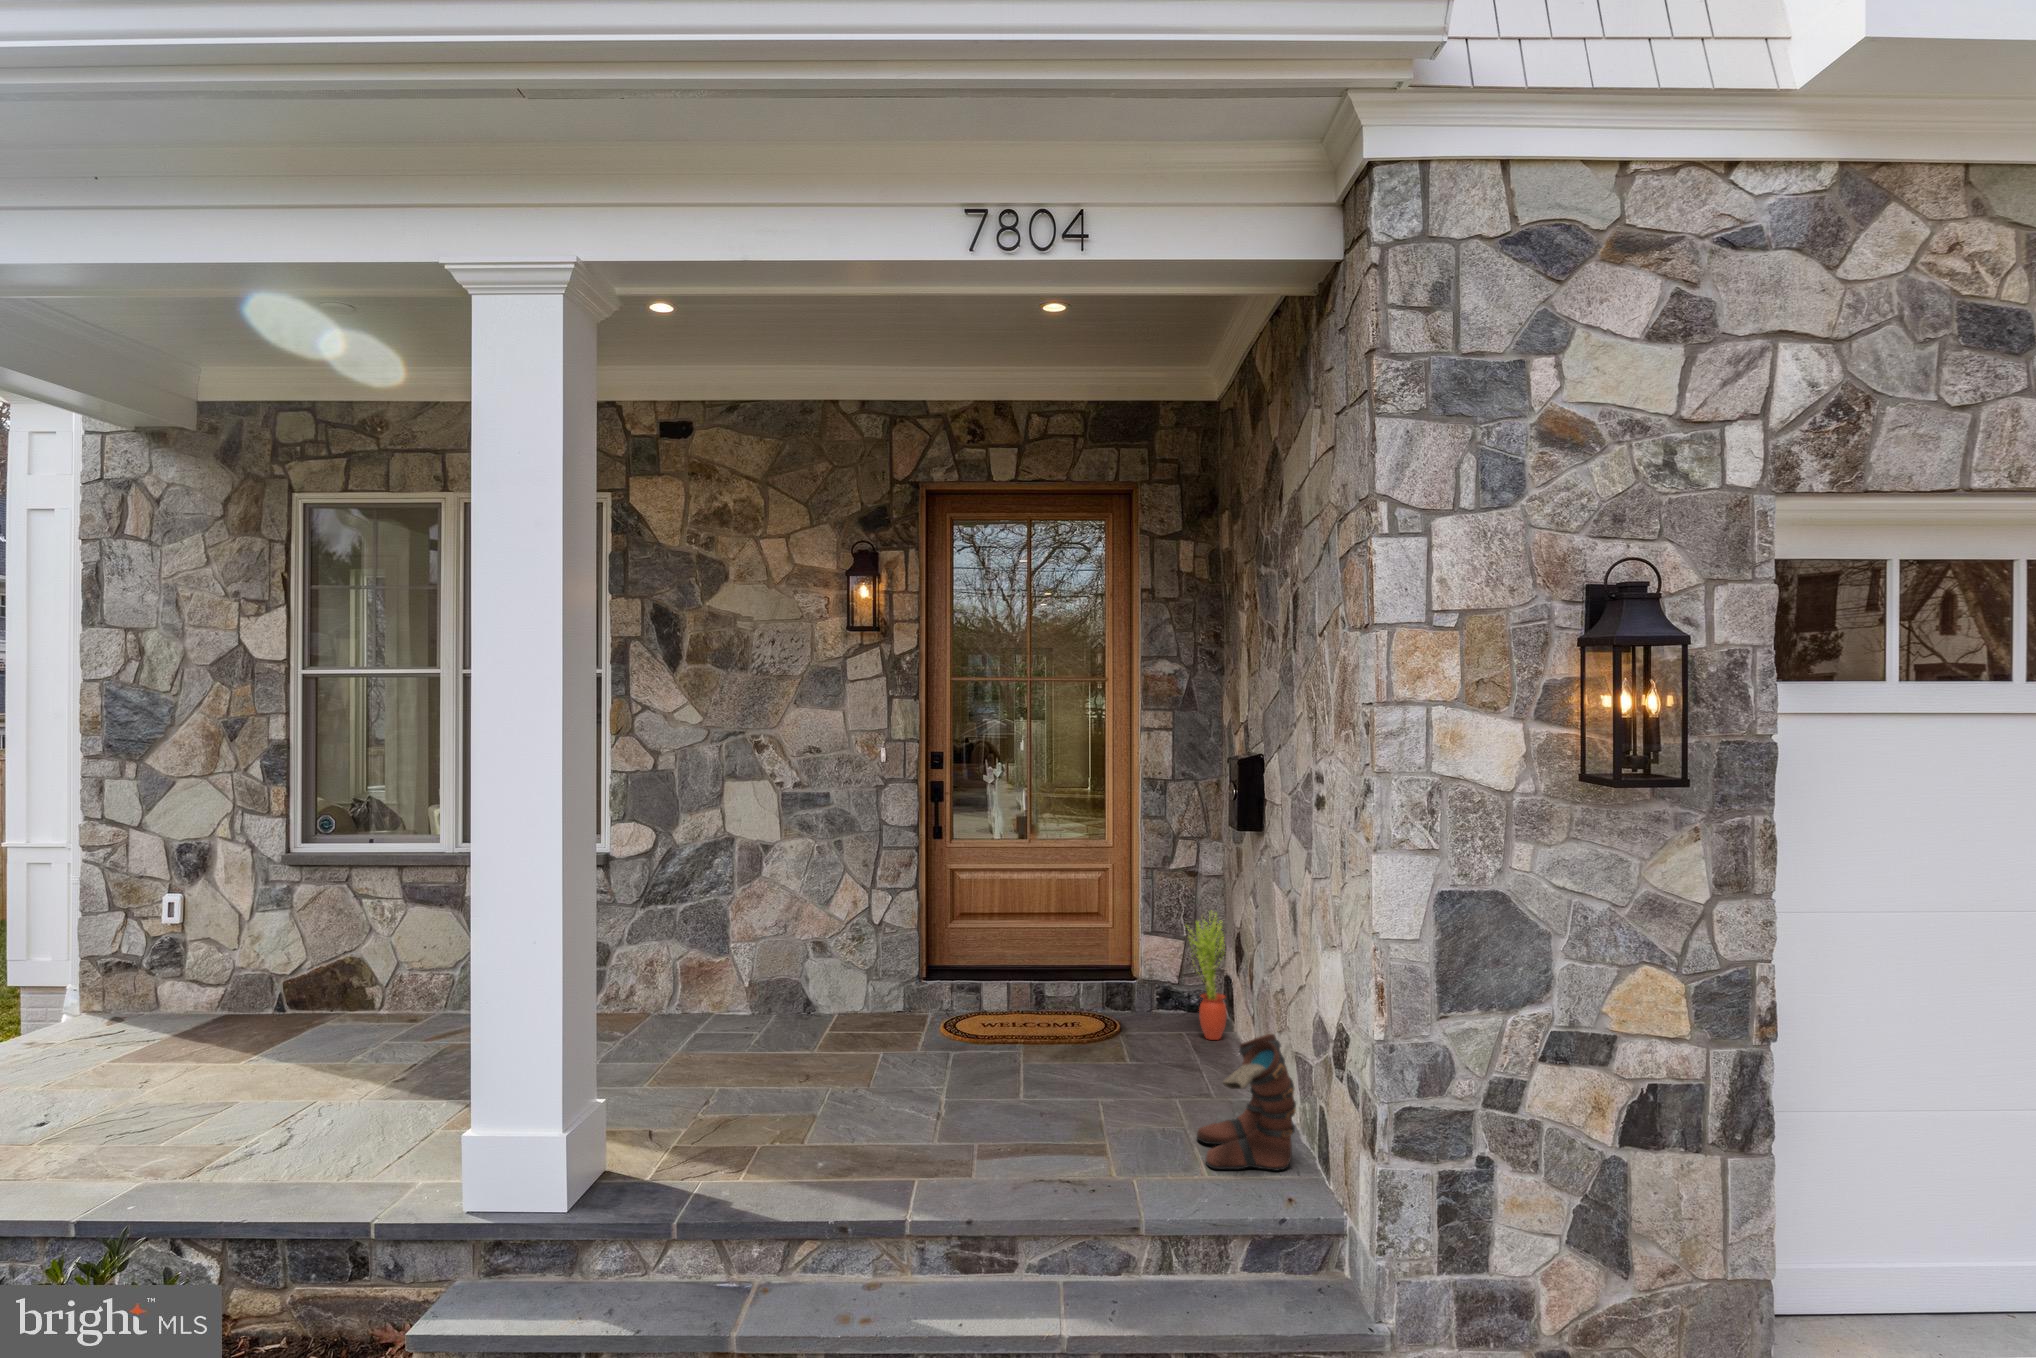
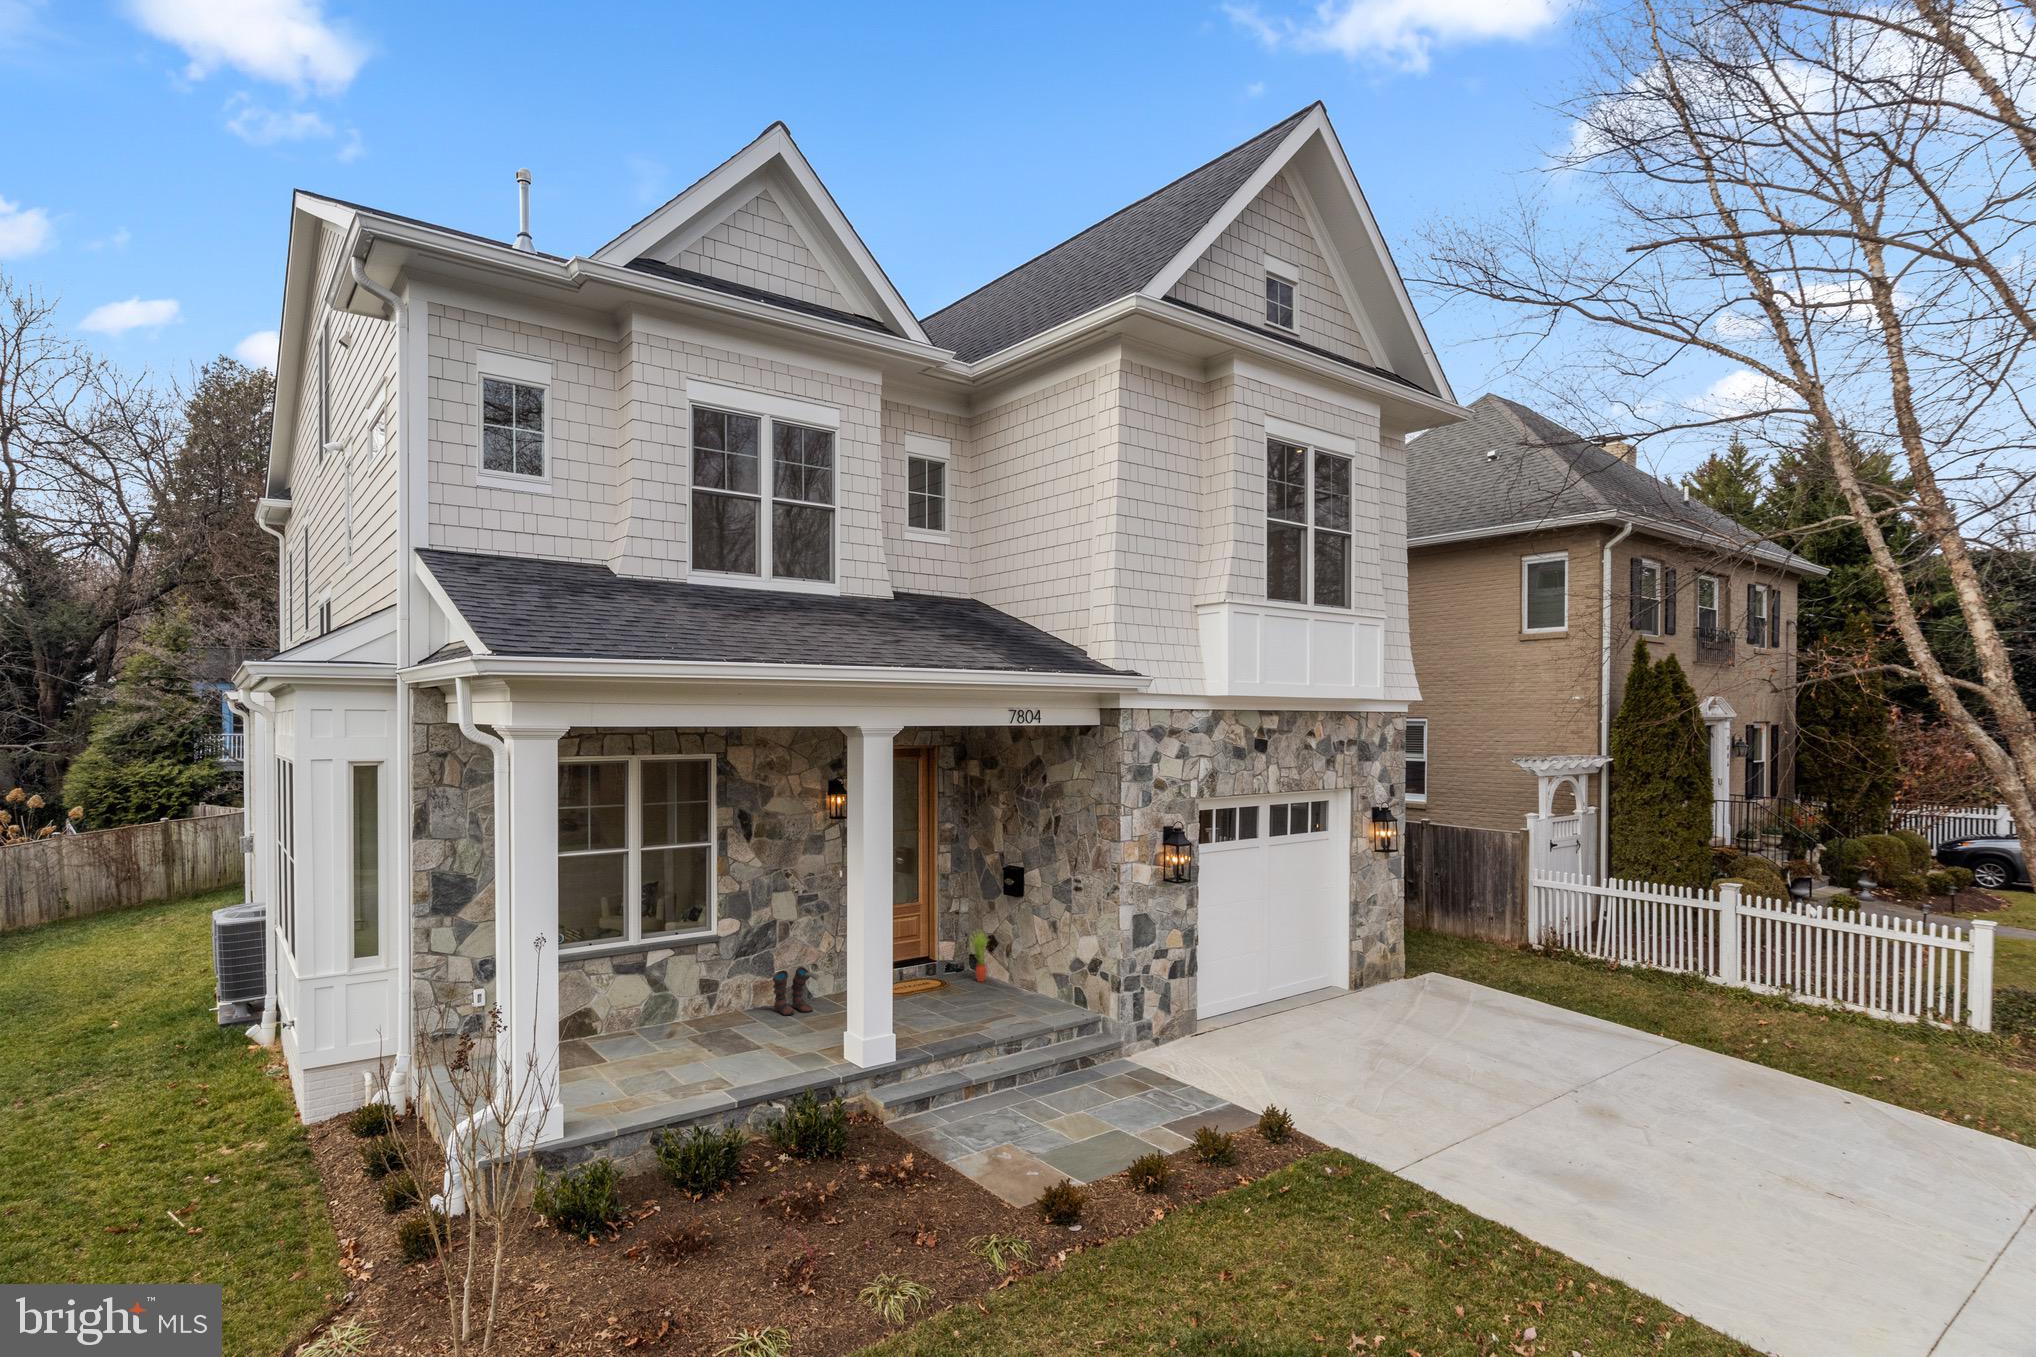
boots: present [1197,1034,1296,1170] -> present [773,967,819,1016]

